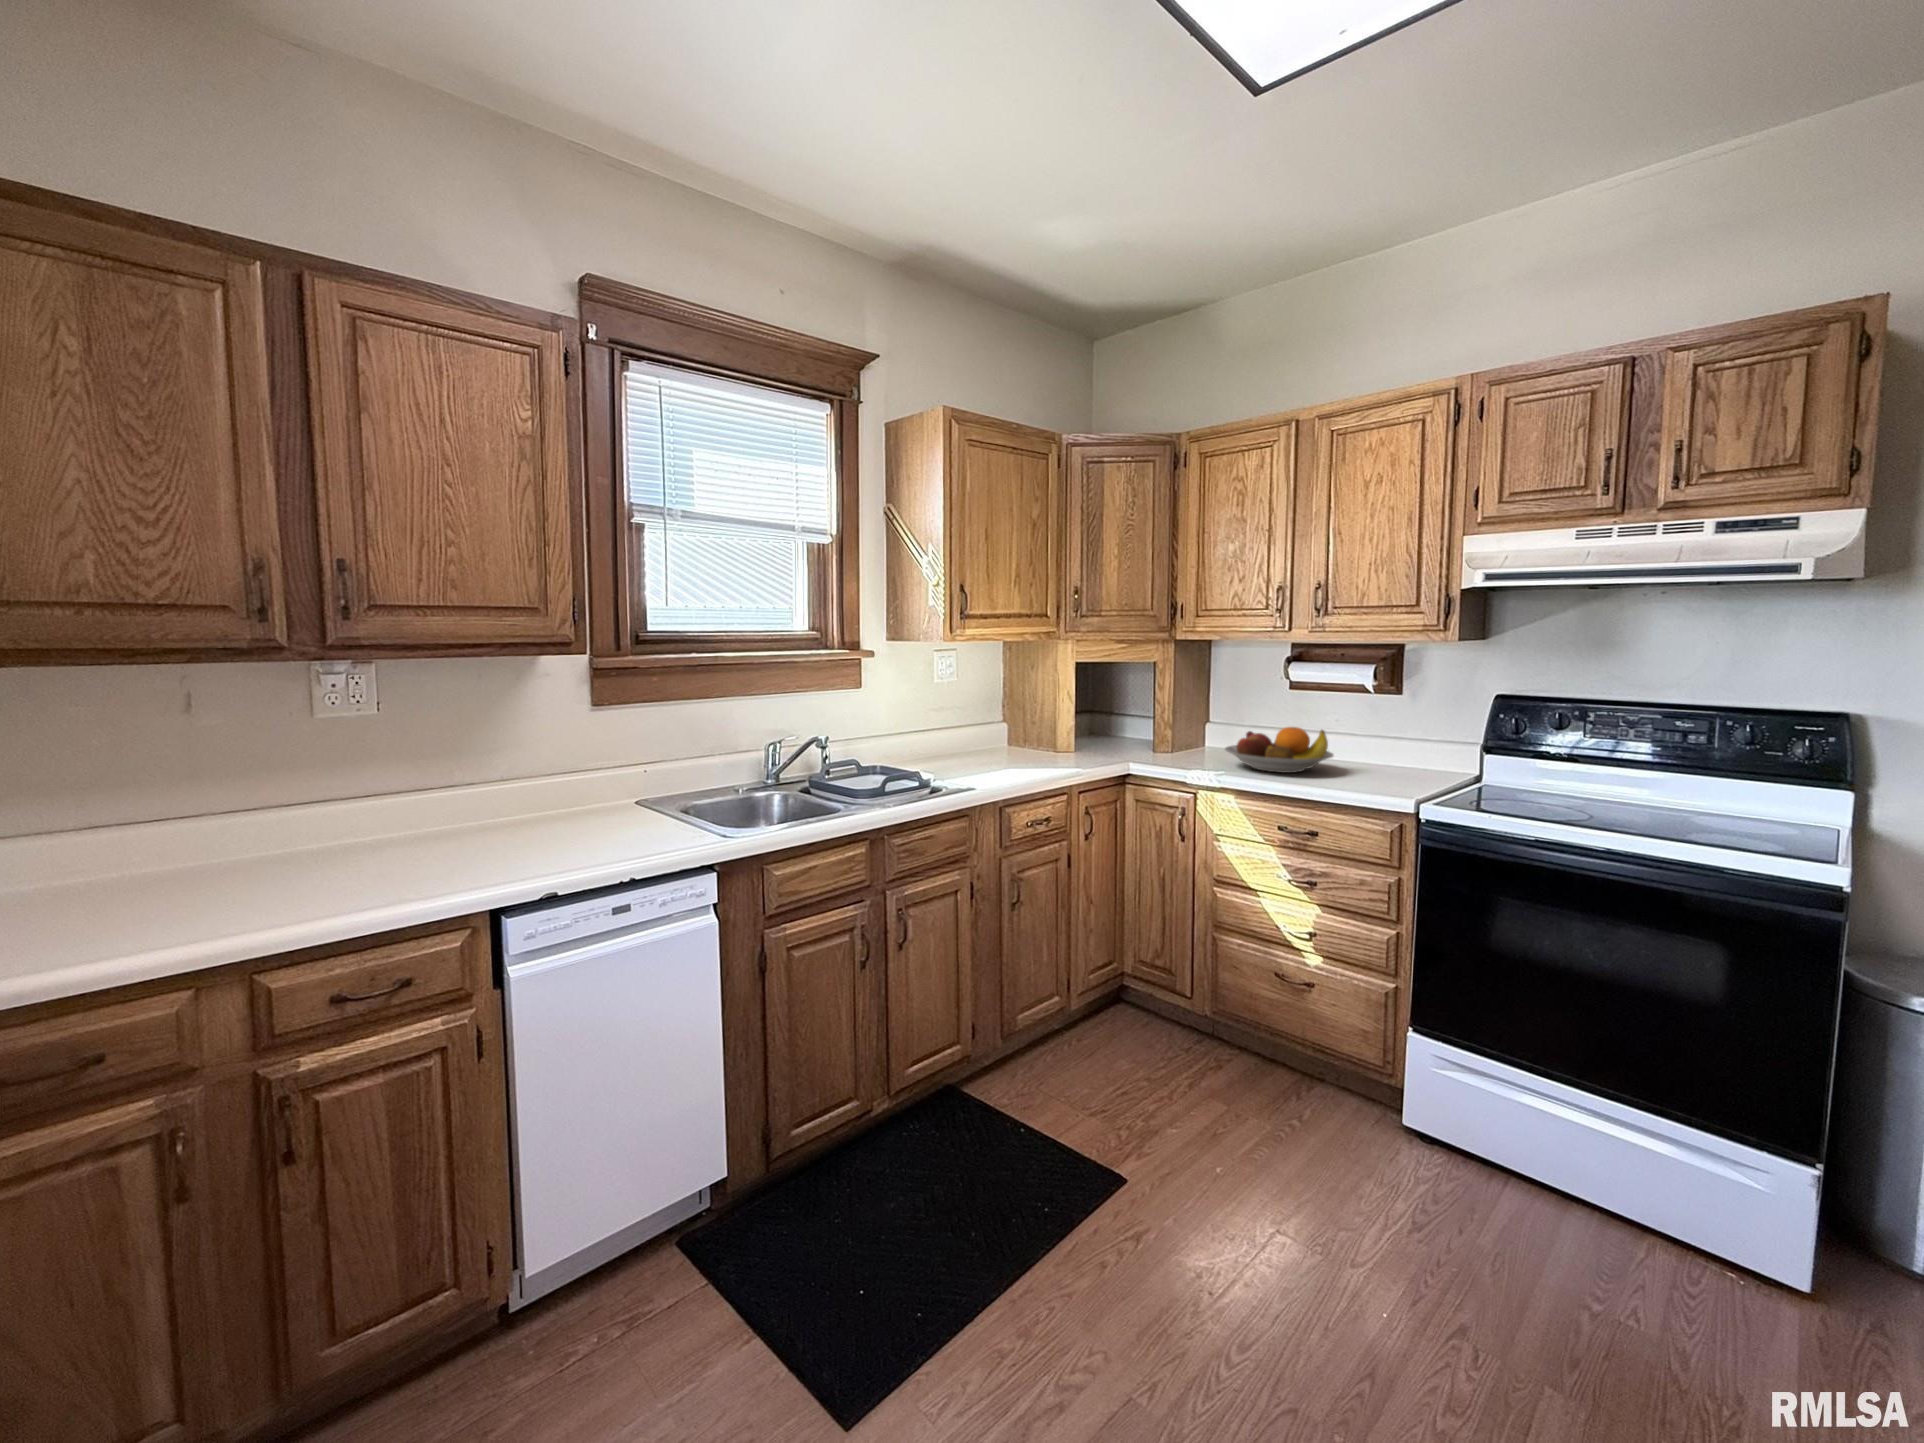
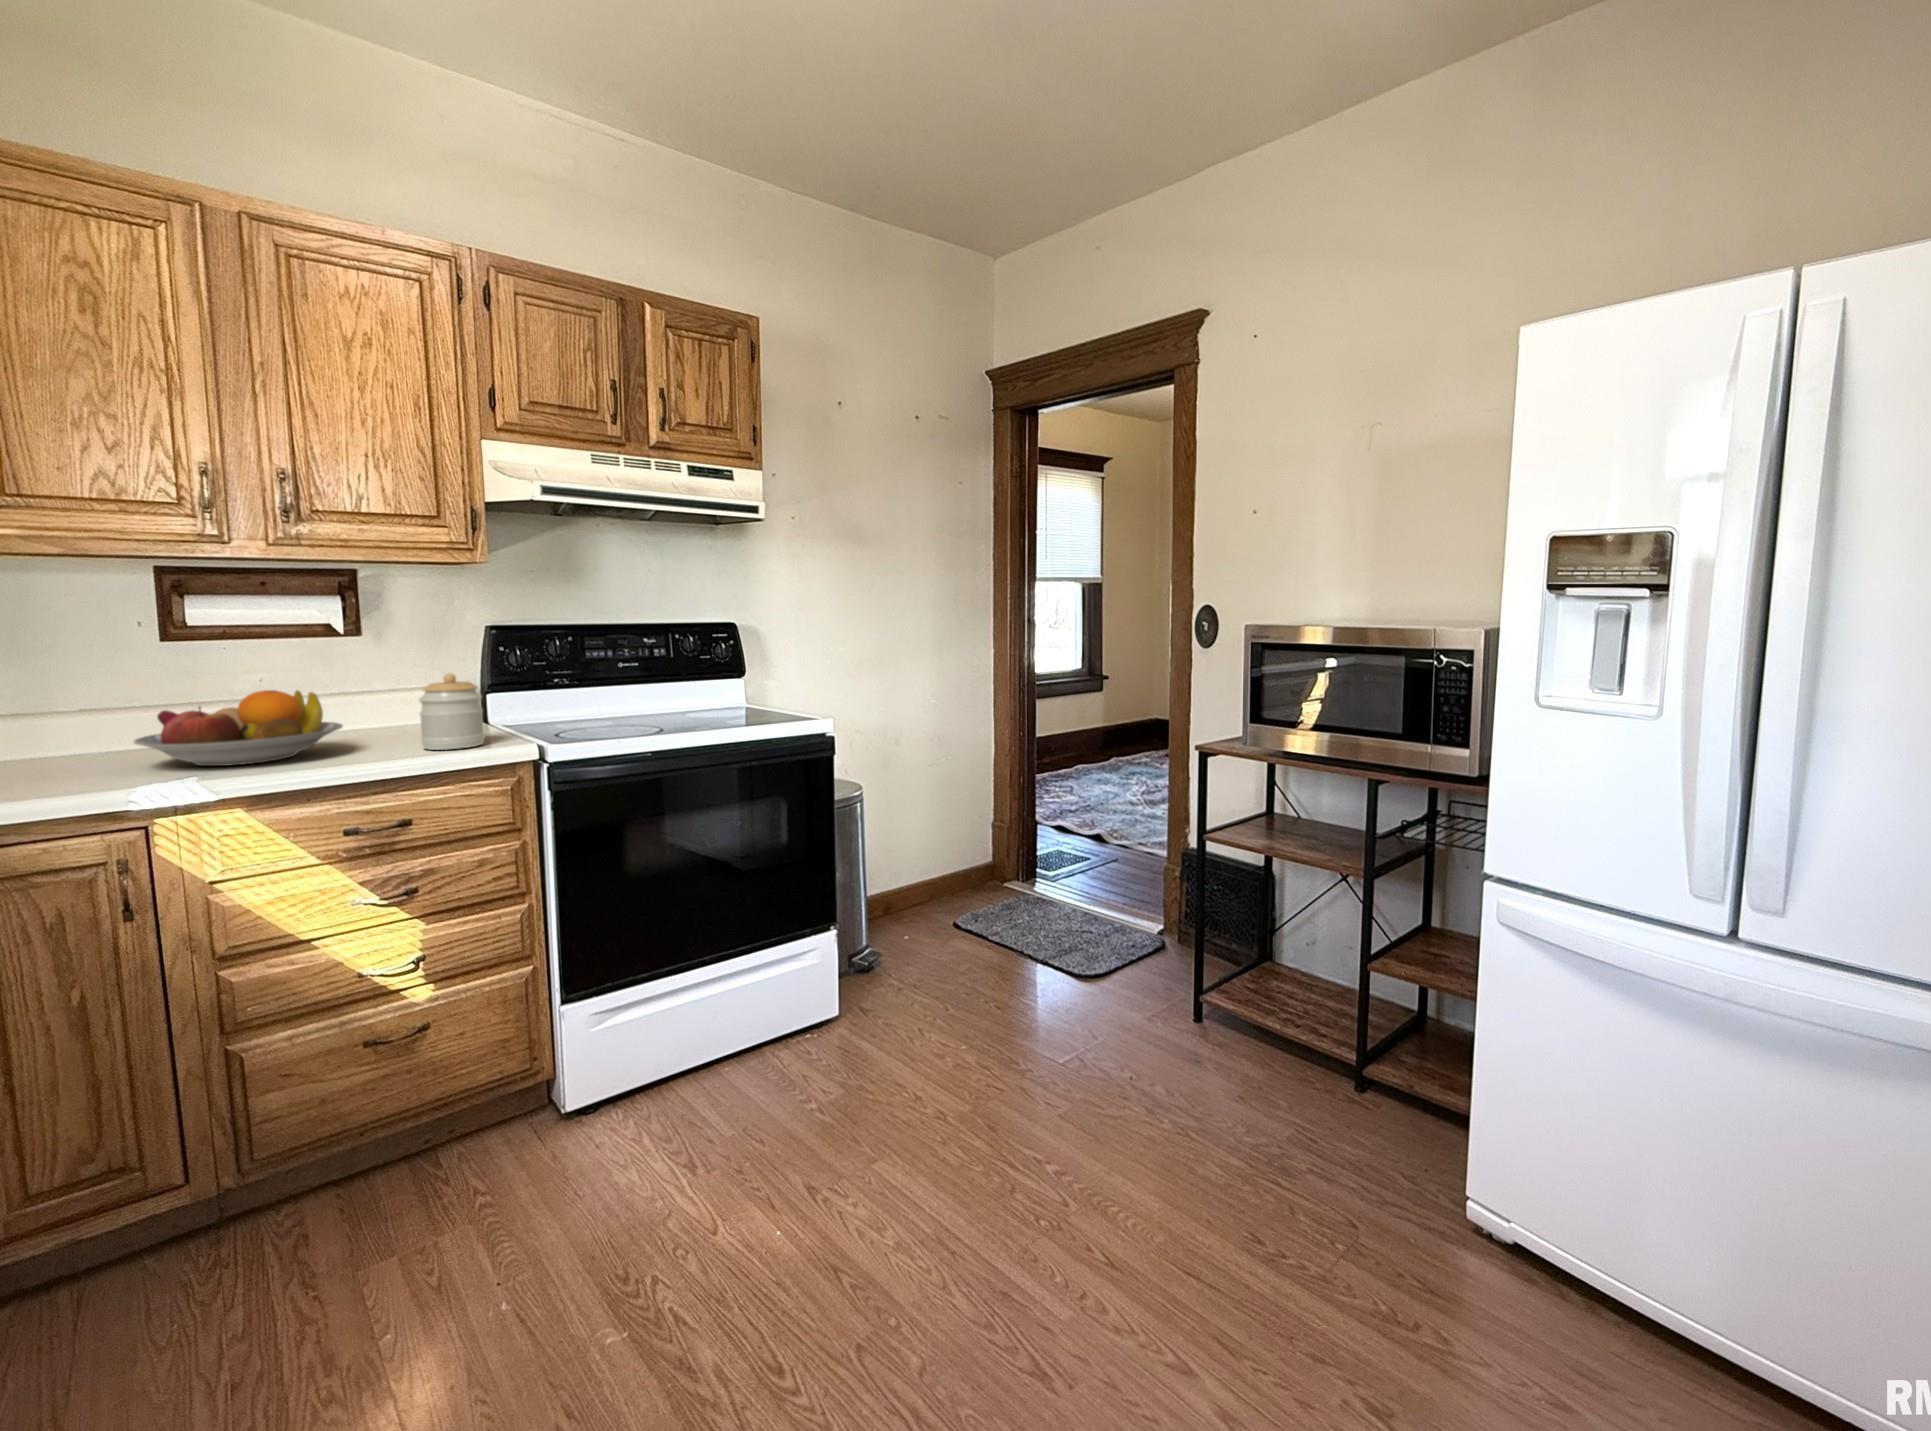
jar: none [1354,732,1404,793] -> present [419,673,484,750]

